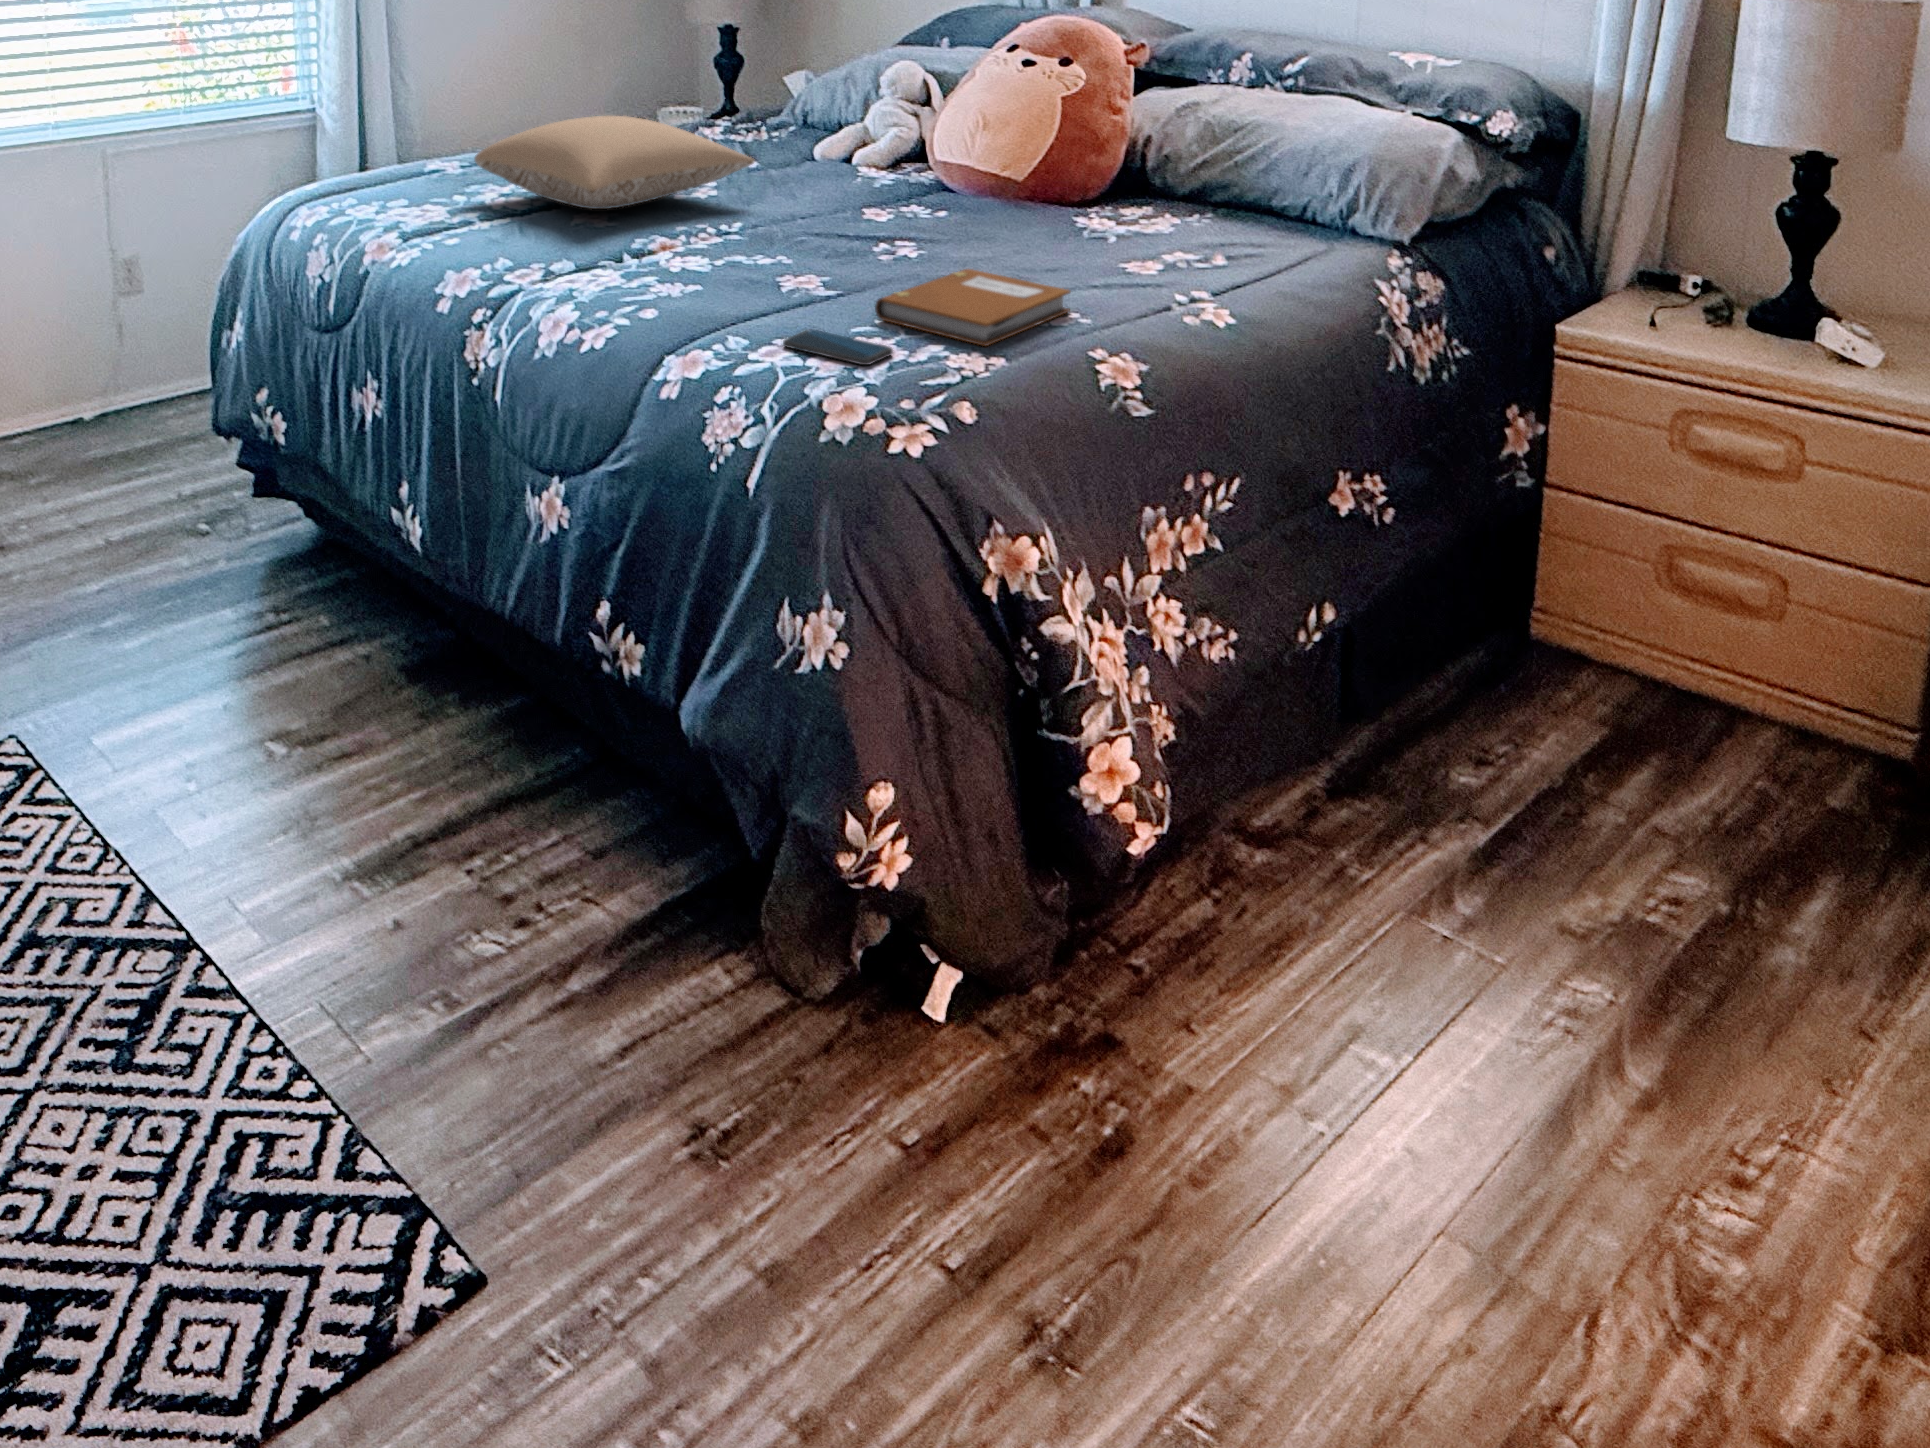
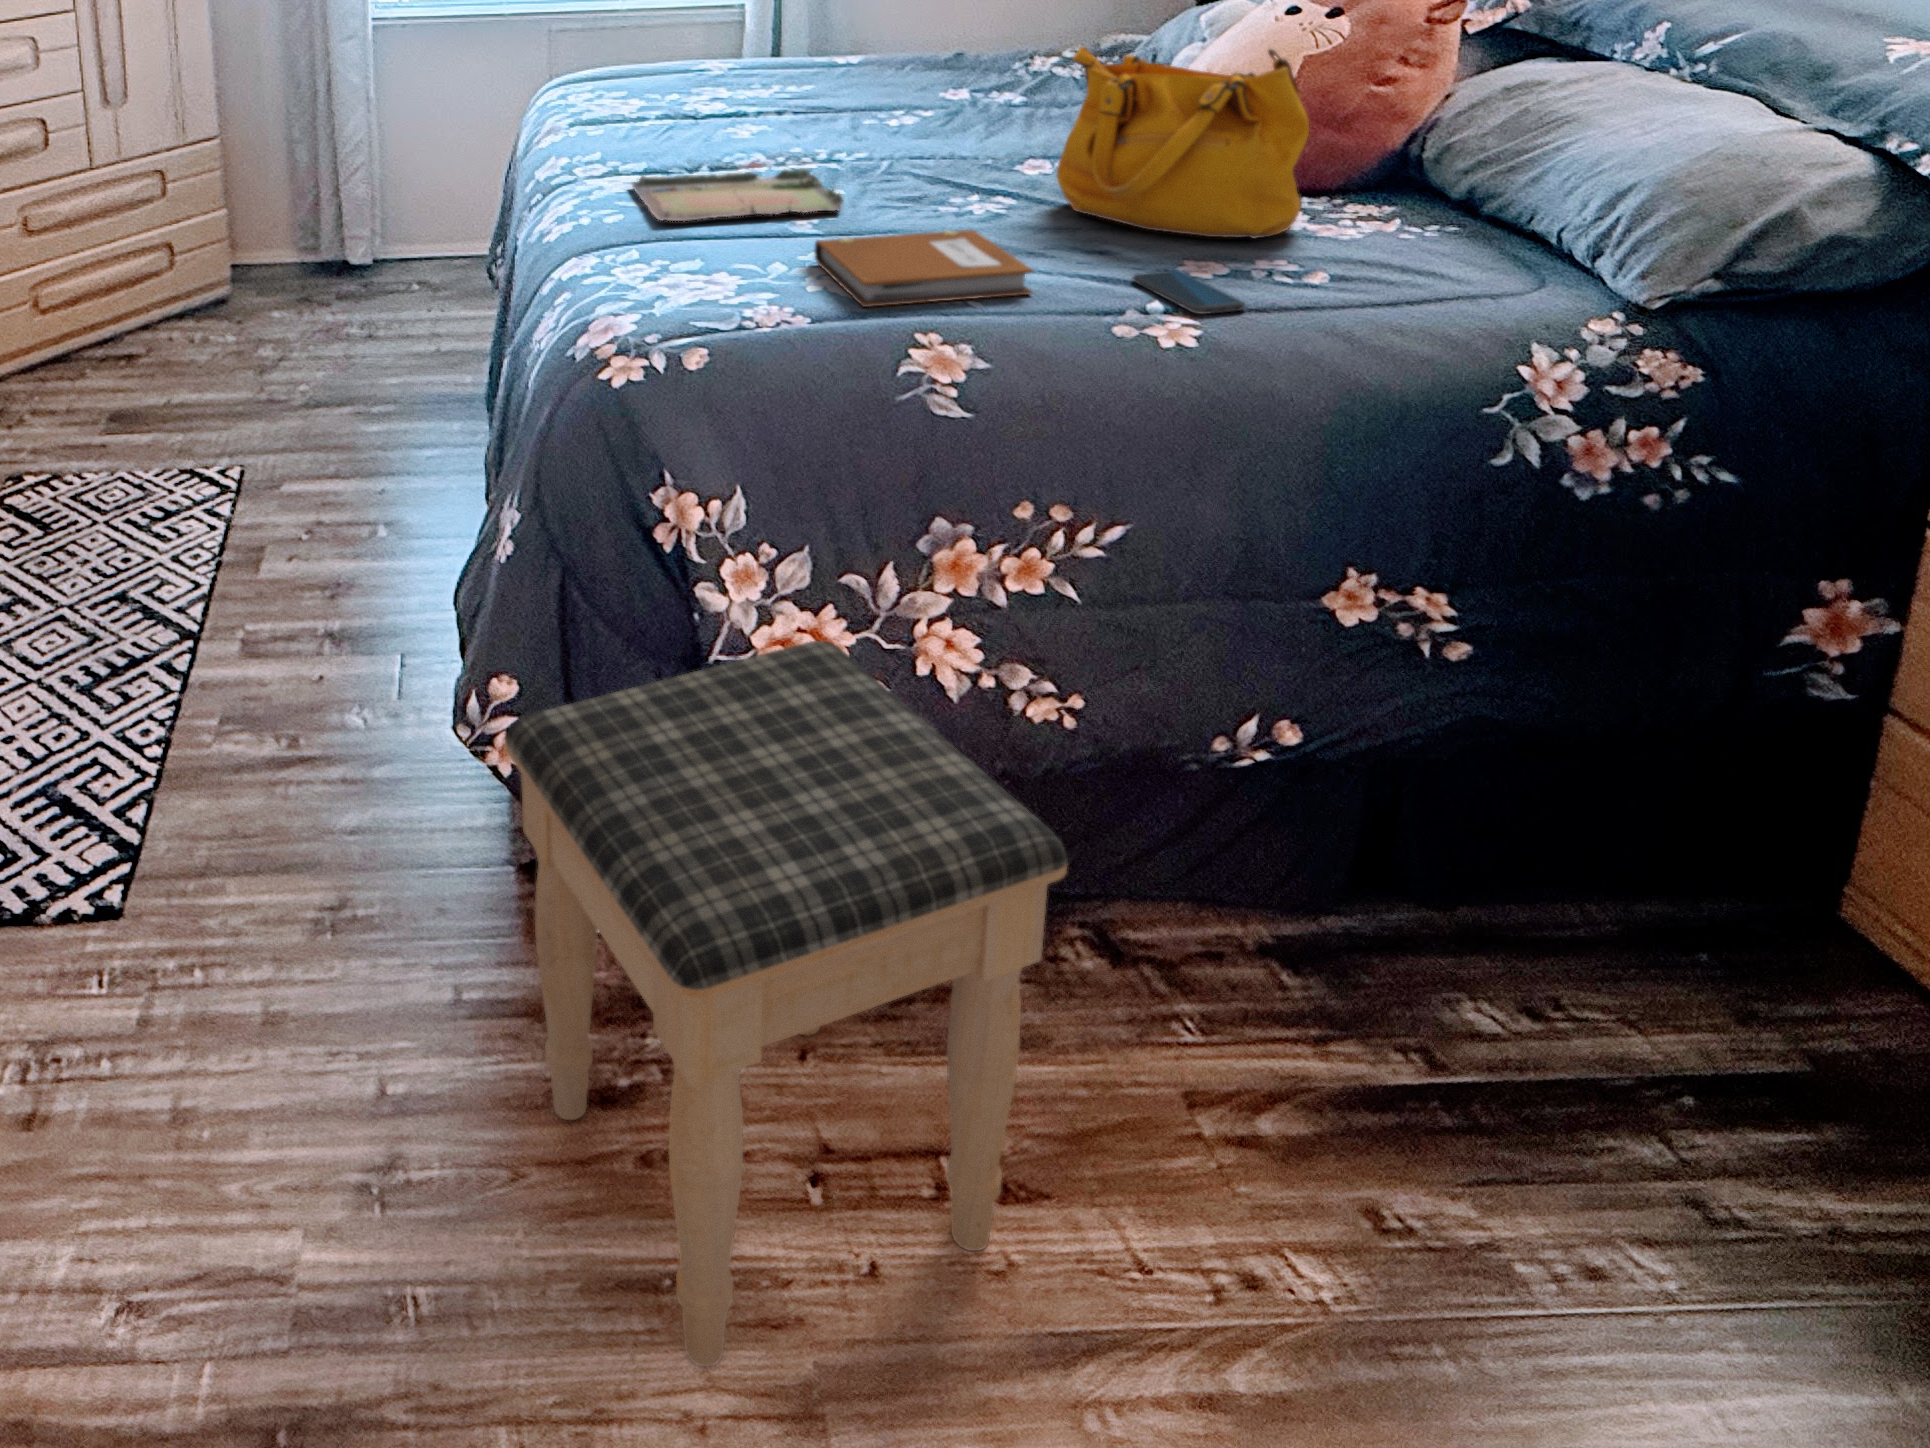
handbag: none [943,92,1136,250] -> present [1057,47,1309,239]
pillow: present [475,116,754,209] -> none [698,29,945,123]
tray: none [589,244,812,309] -> present [632,168,843,221]
smartphone: present [783,329,893,365] -> present [1132,270,1245,314]
footstool: none [1065,637,1513,1309] -> present [505,641,1068,1367]

